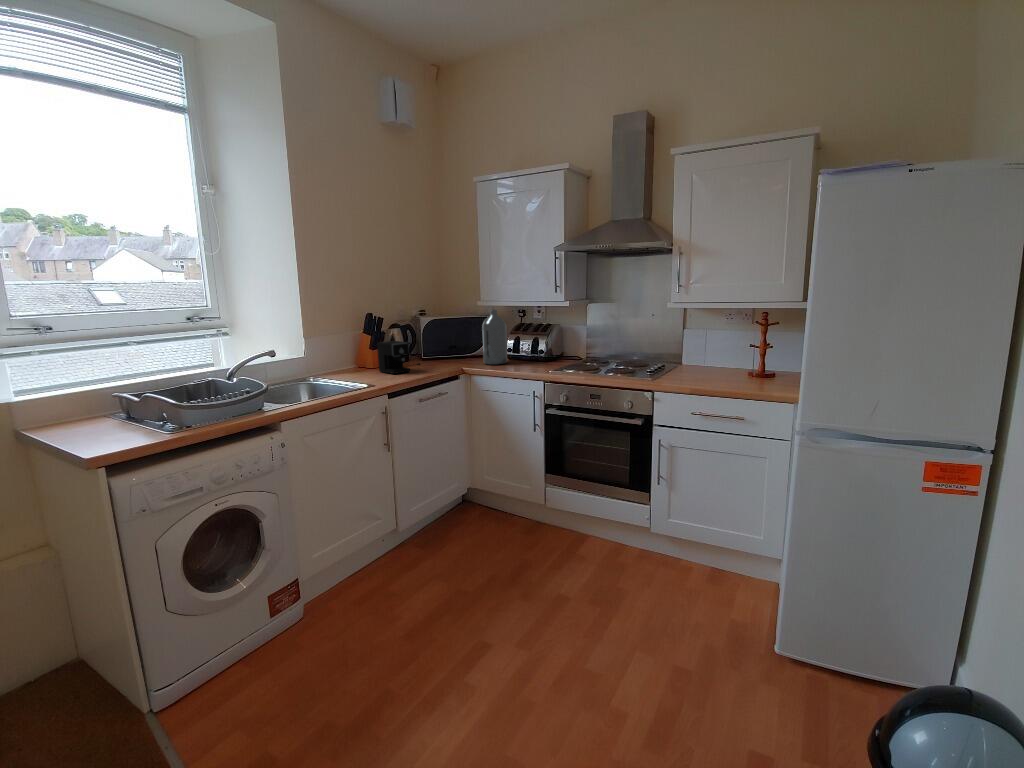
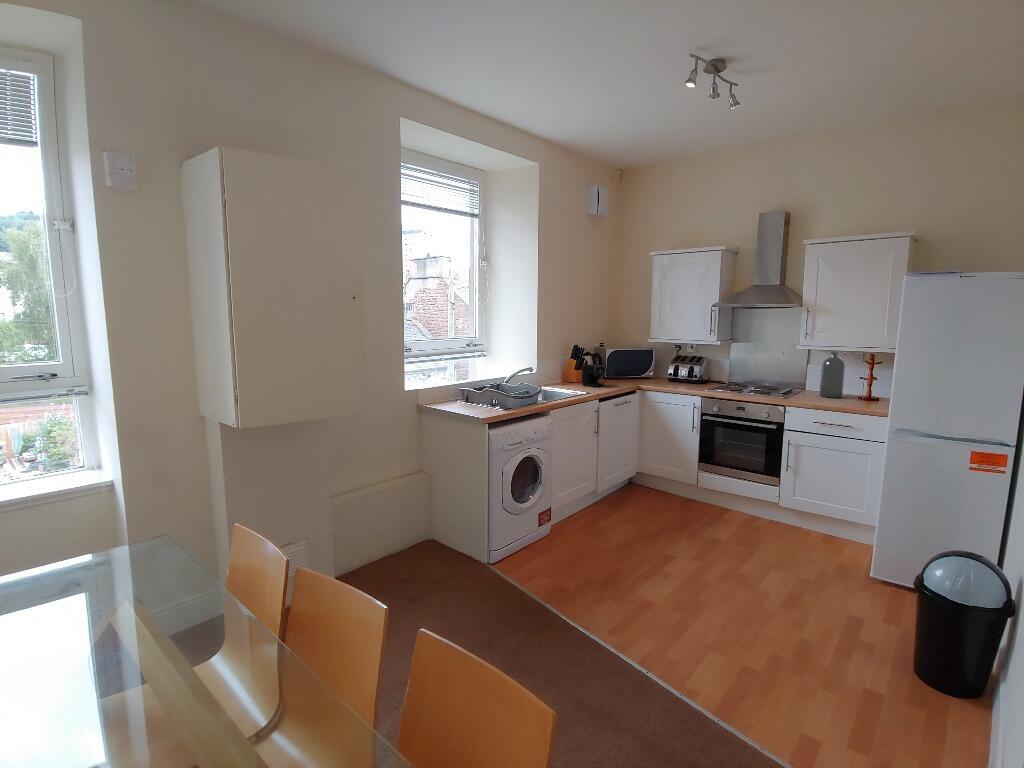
bottle: present [482,310,507,365] -> present [820,352,845,398]

